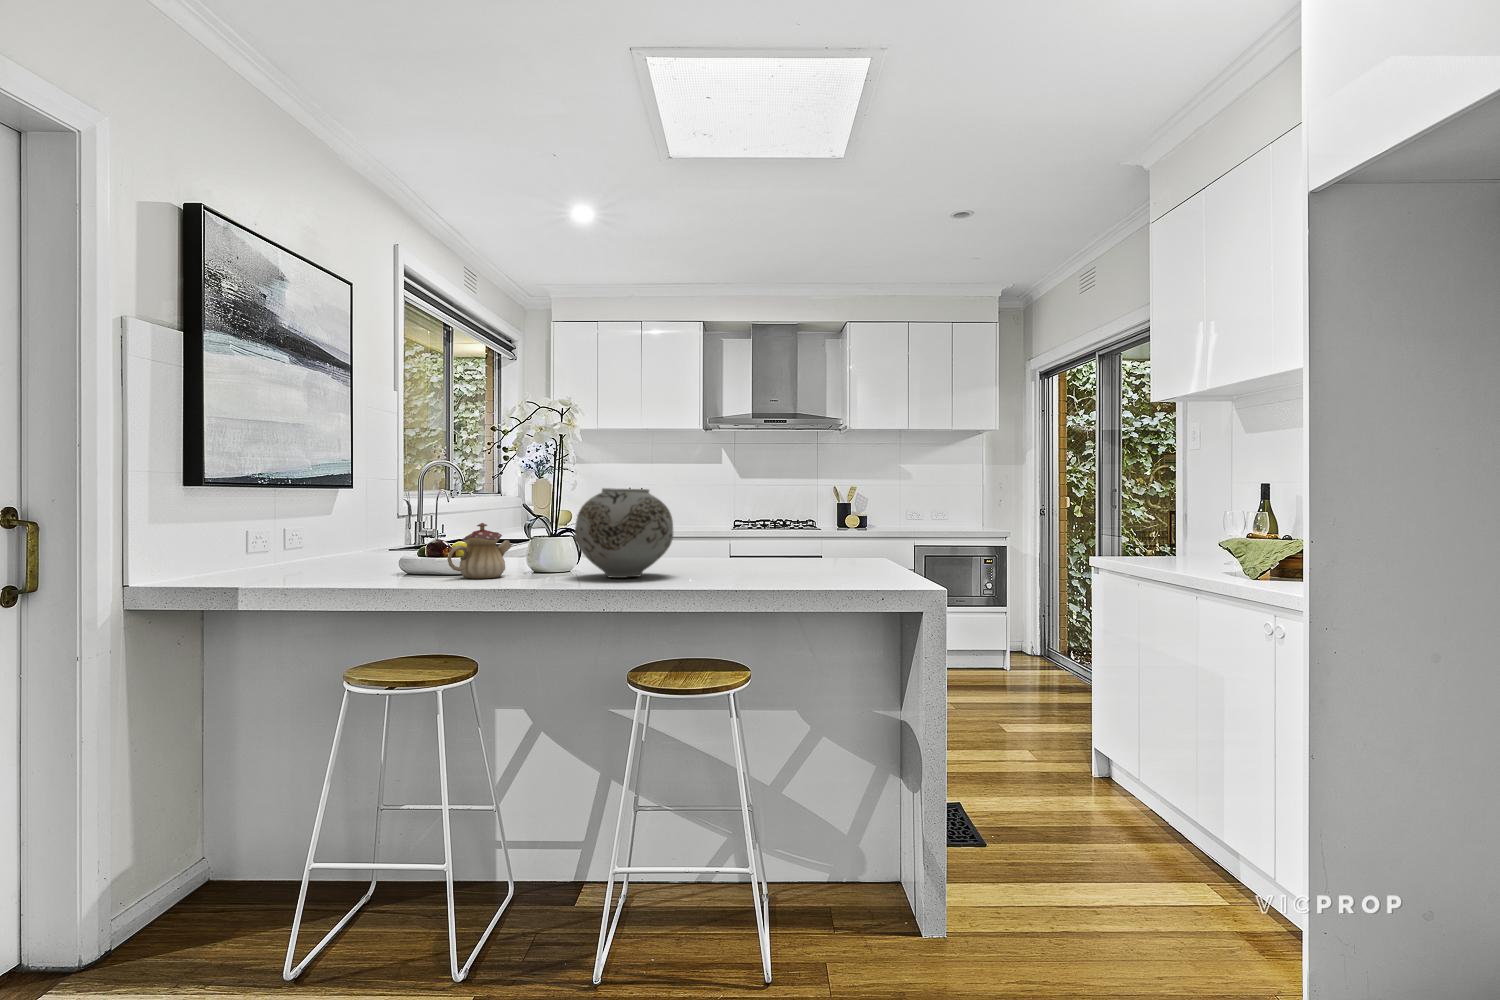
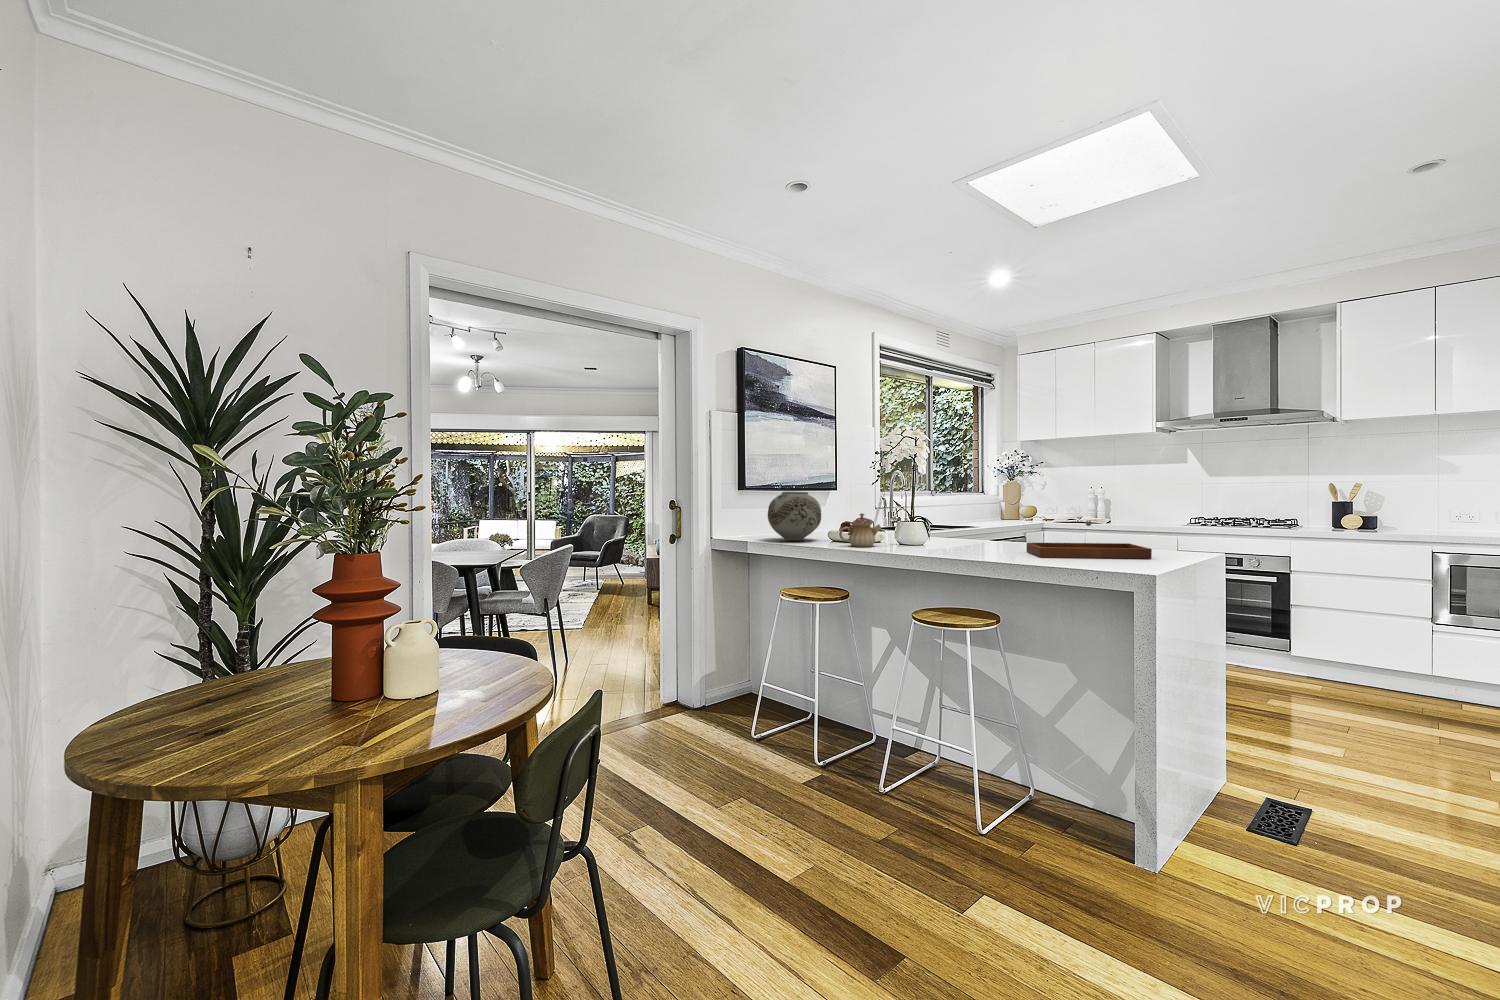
vase: present [575,488,673,578] -> present [768,492,821,541]
tray: none [717,524,856,573] -> present [1026,520,1152,559]

